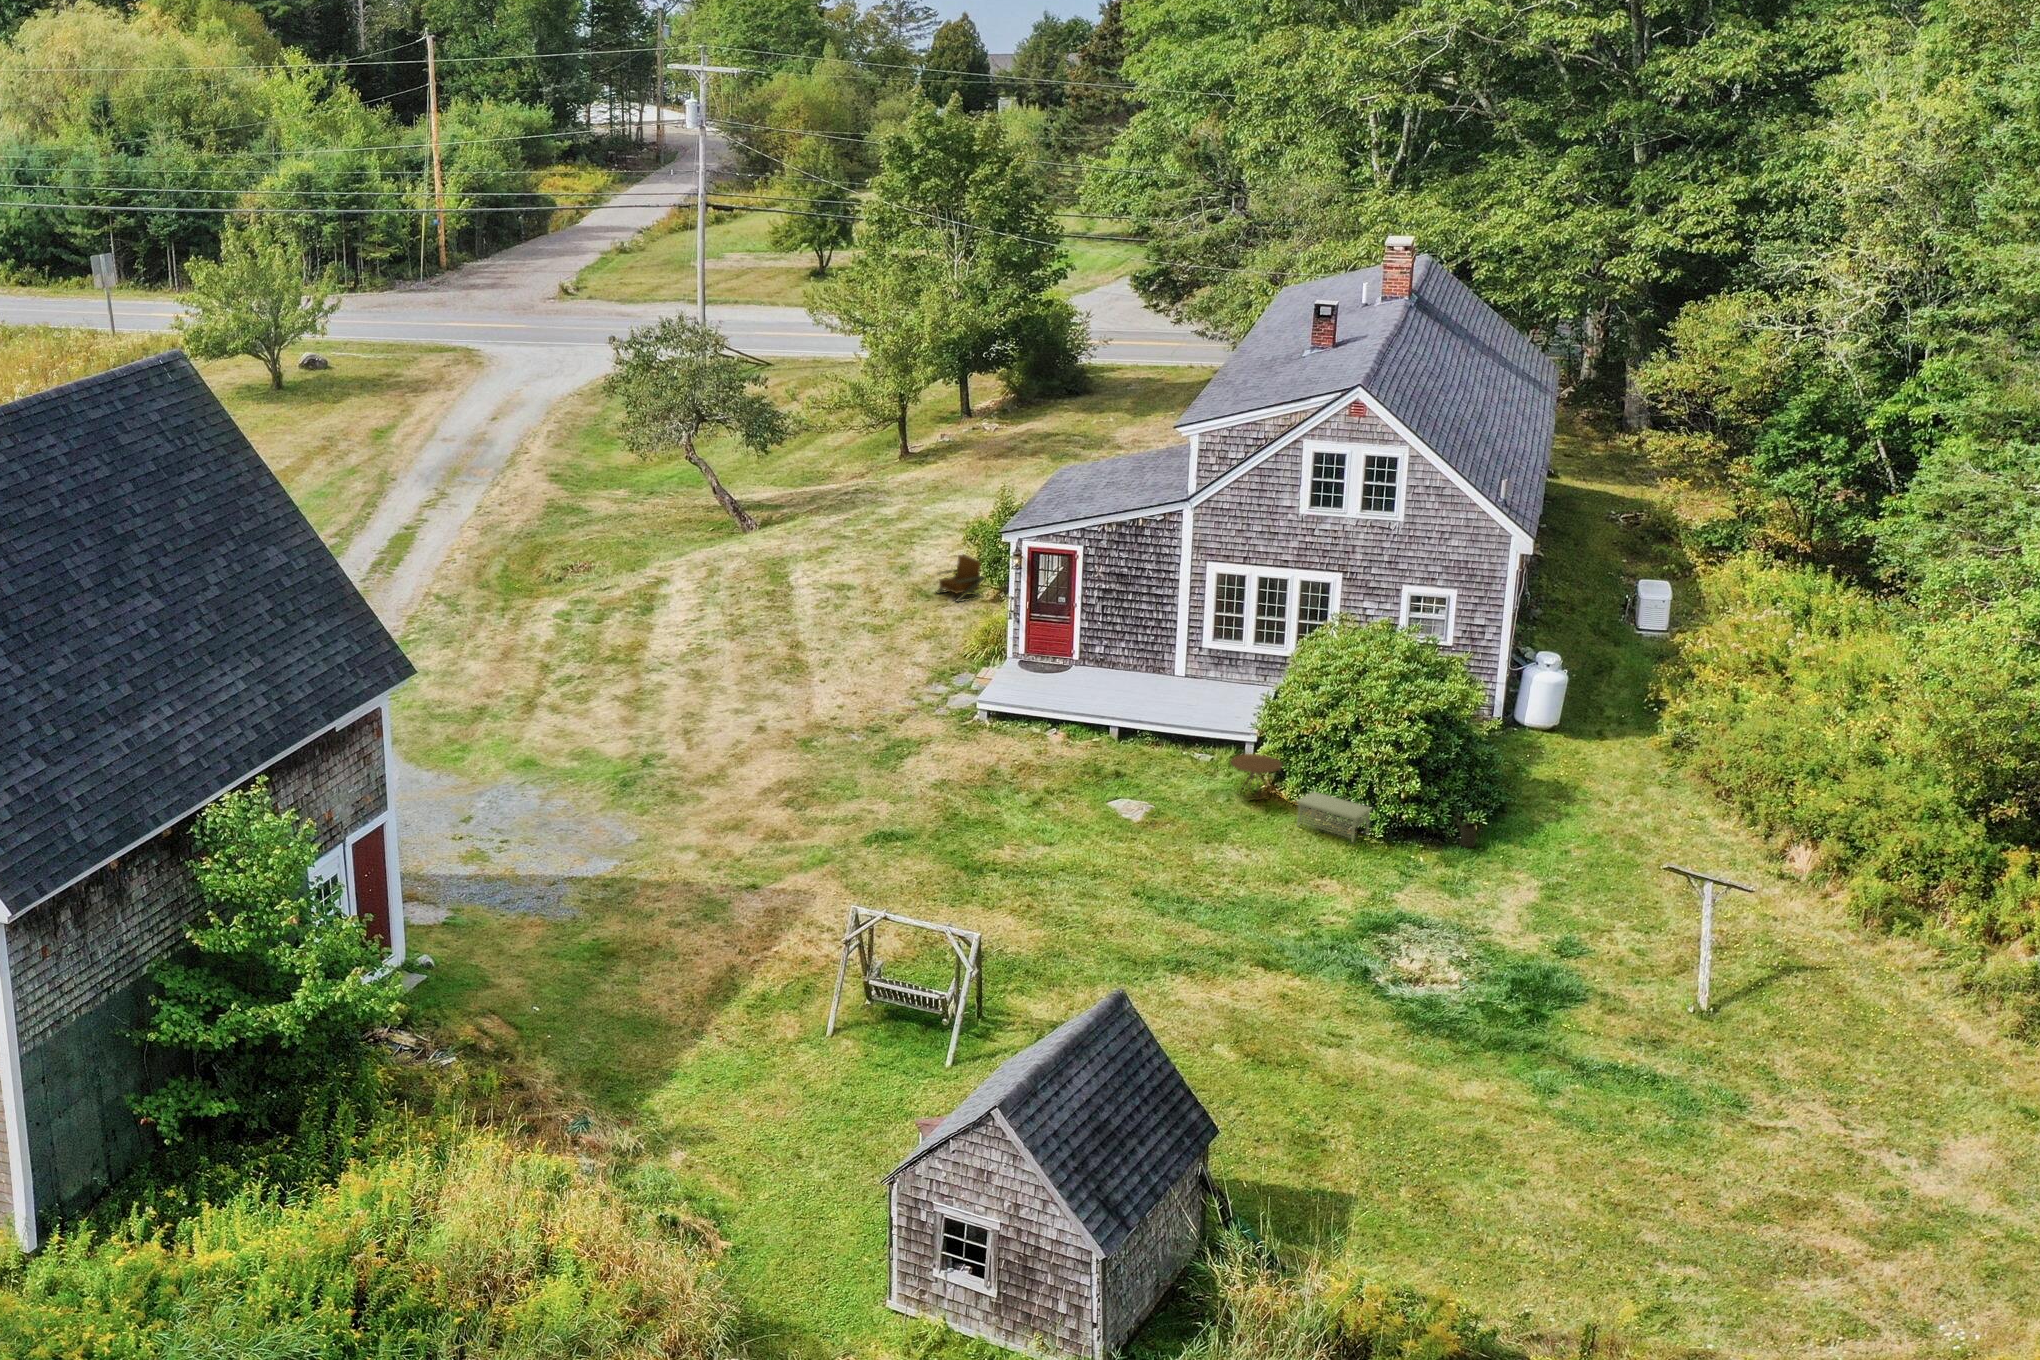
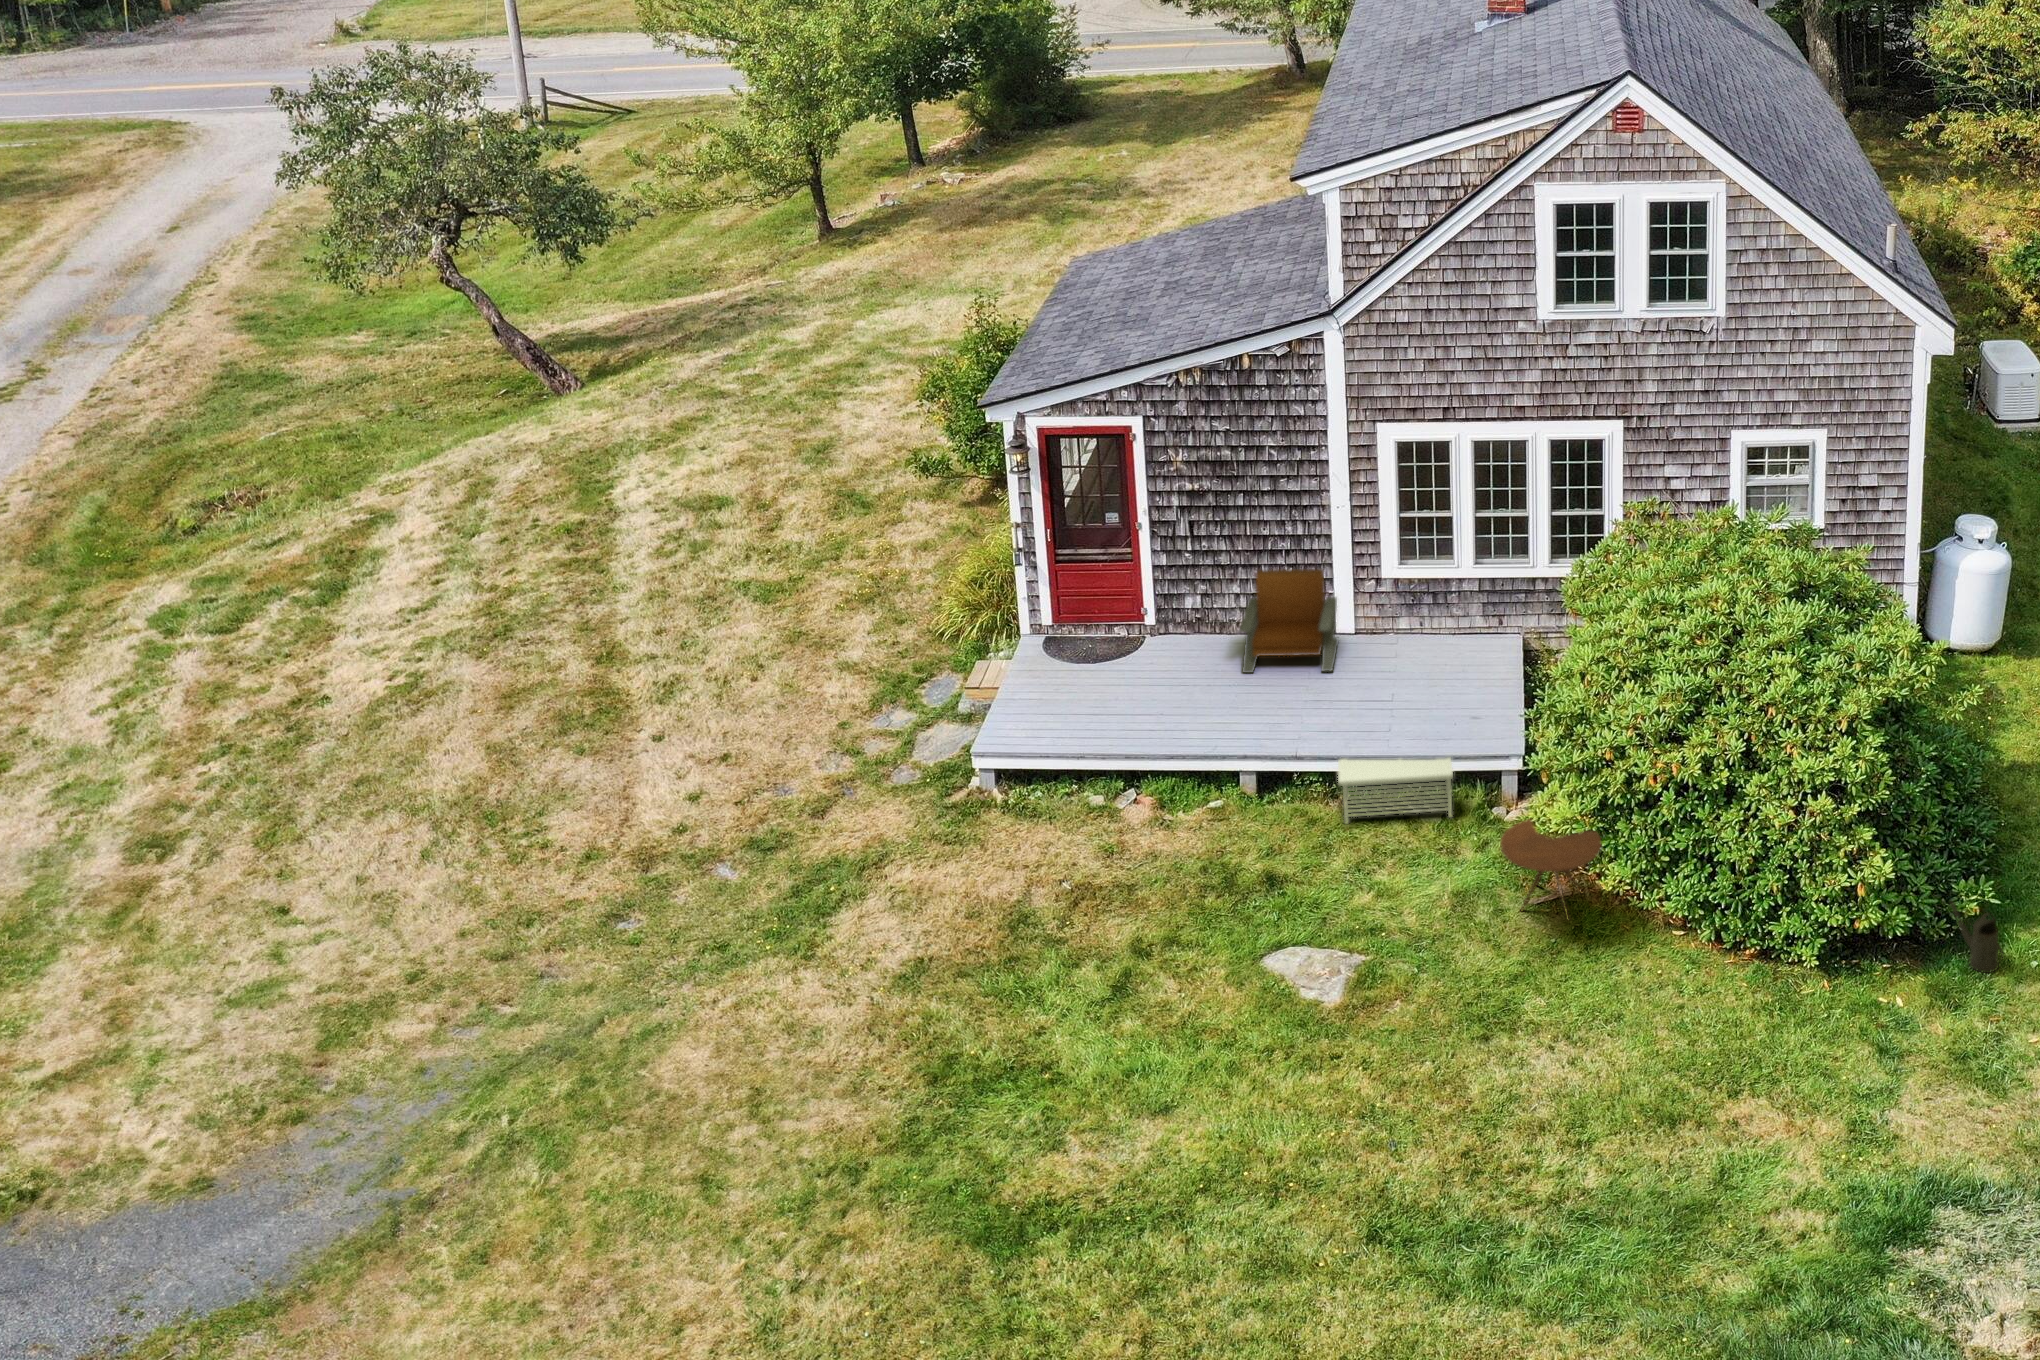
lounge chair: present [937,555,985,602] -> present [1240,569,1339,673]
storage bench: present [1297,792,1371,842] -> present [1338,758,1453,823]

